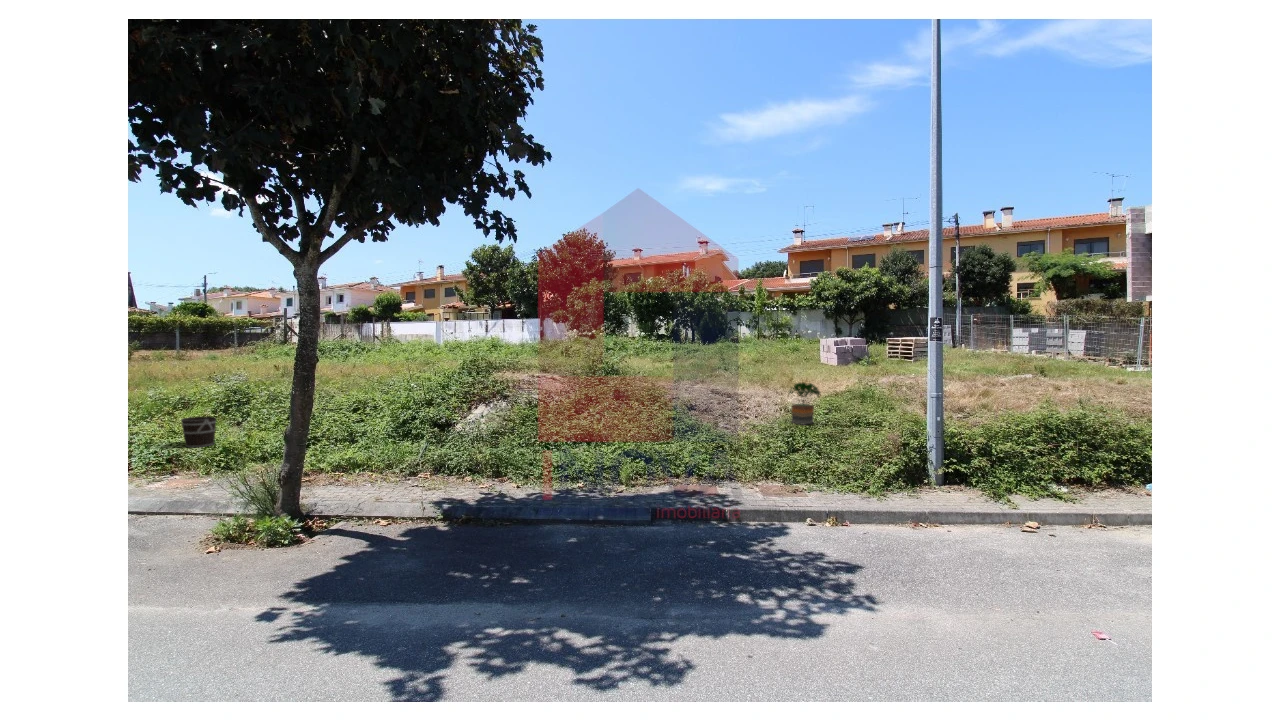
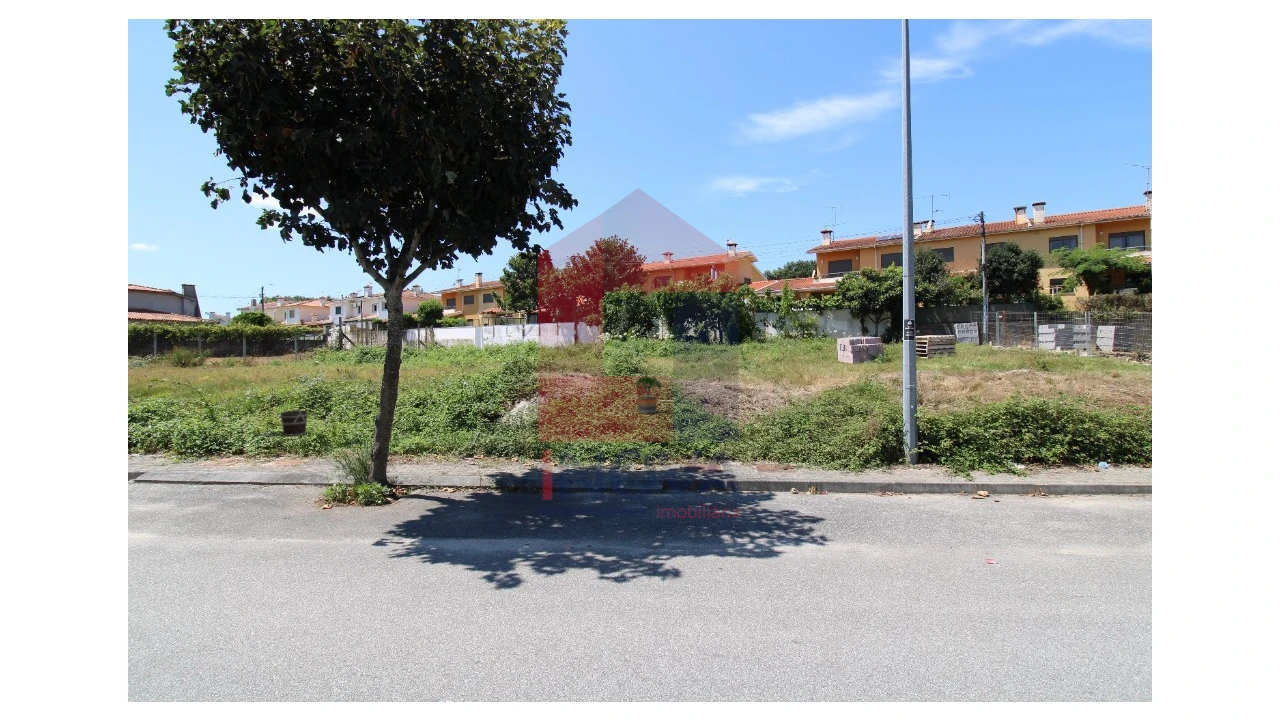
potted tree: present [789,383,820,425] -> present [636,377,662,413]

